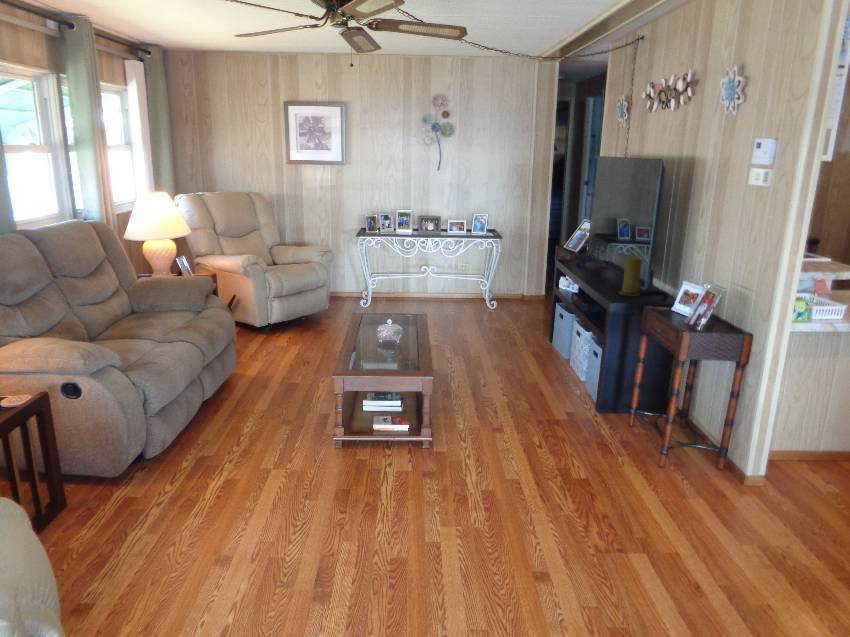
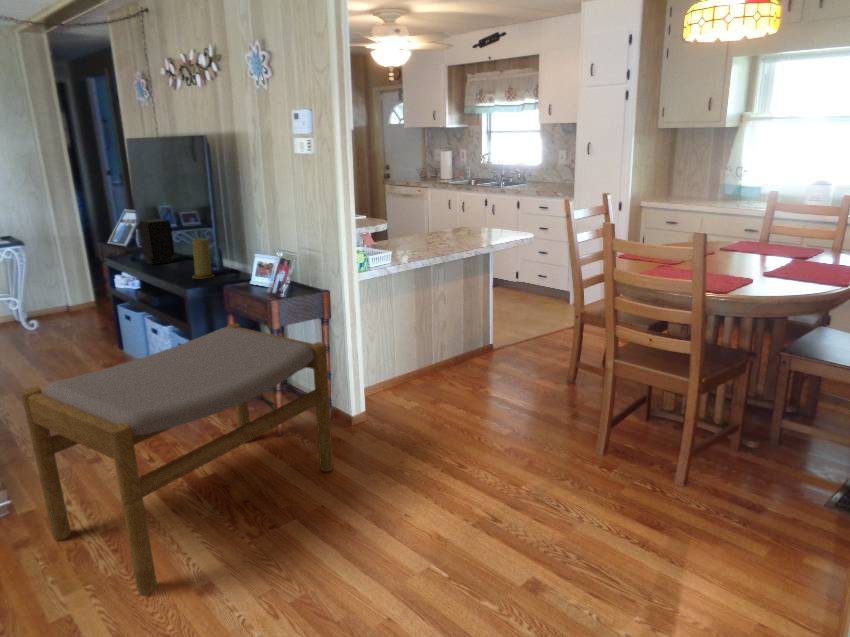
speaker: none [585,233,614,274] -> present [139,219,174,265]
footstool: none [451,345,725,556] -> present [21,324,333,595]

